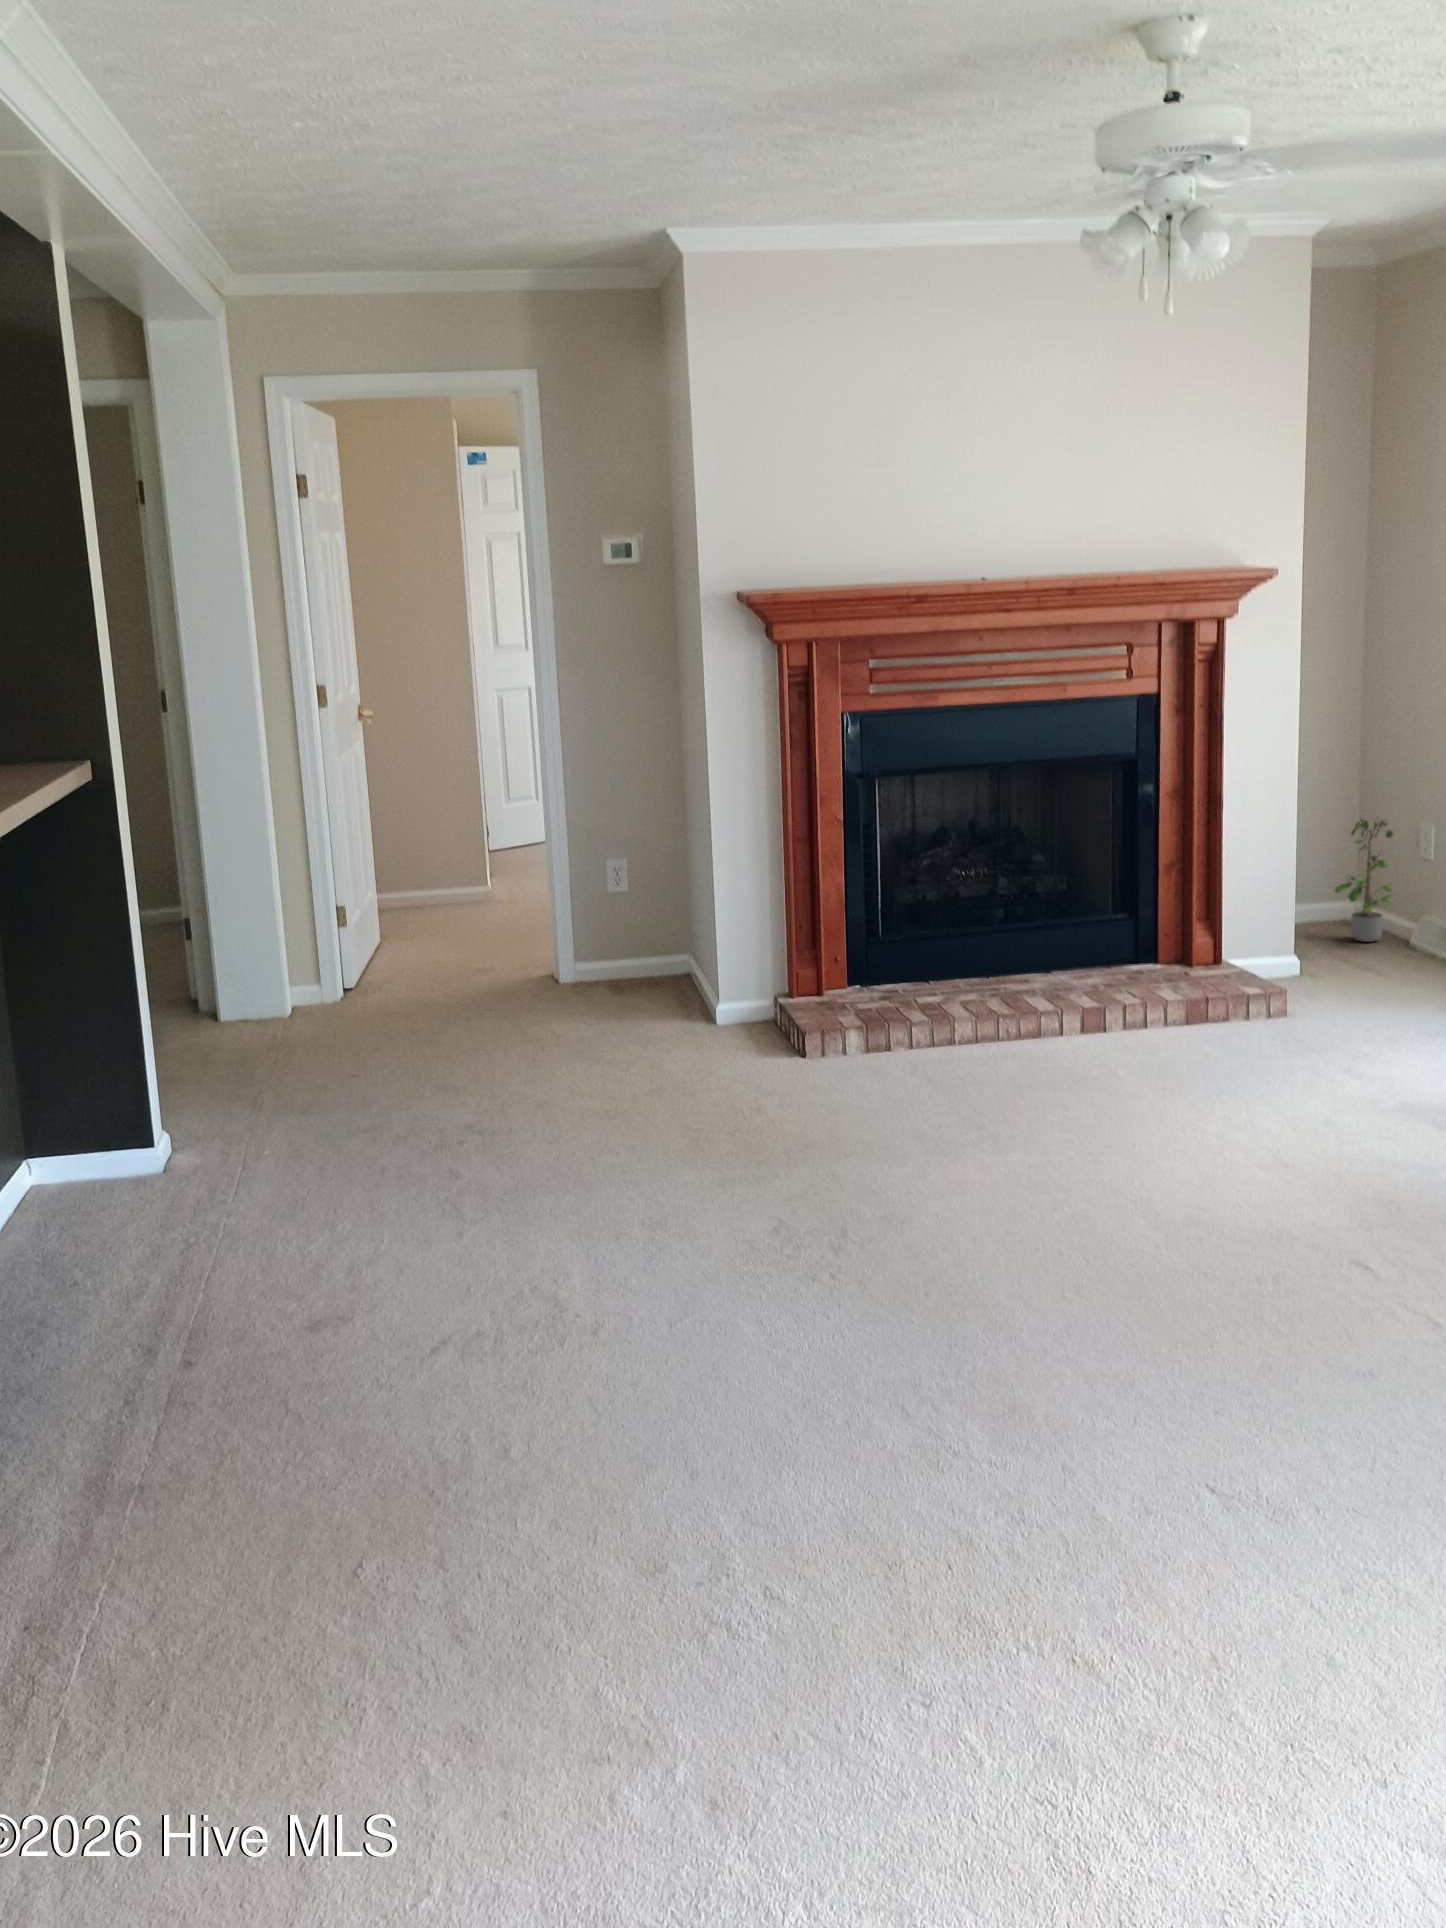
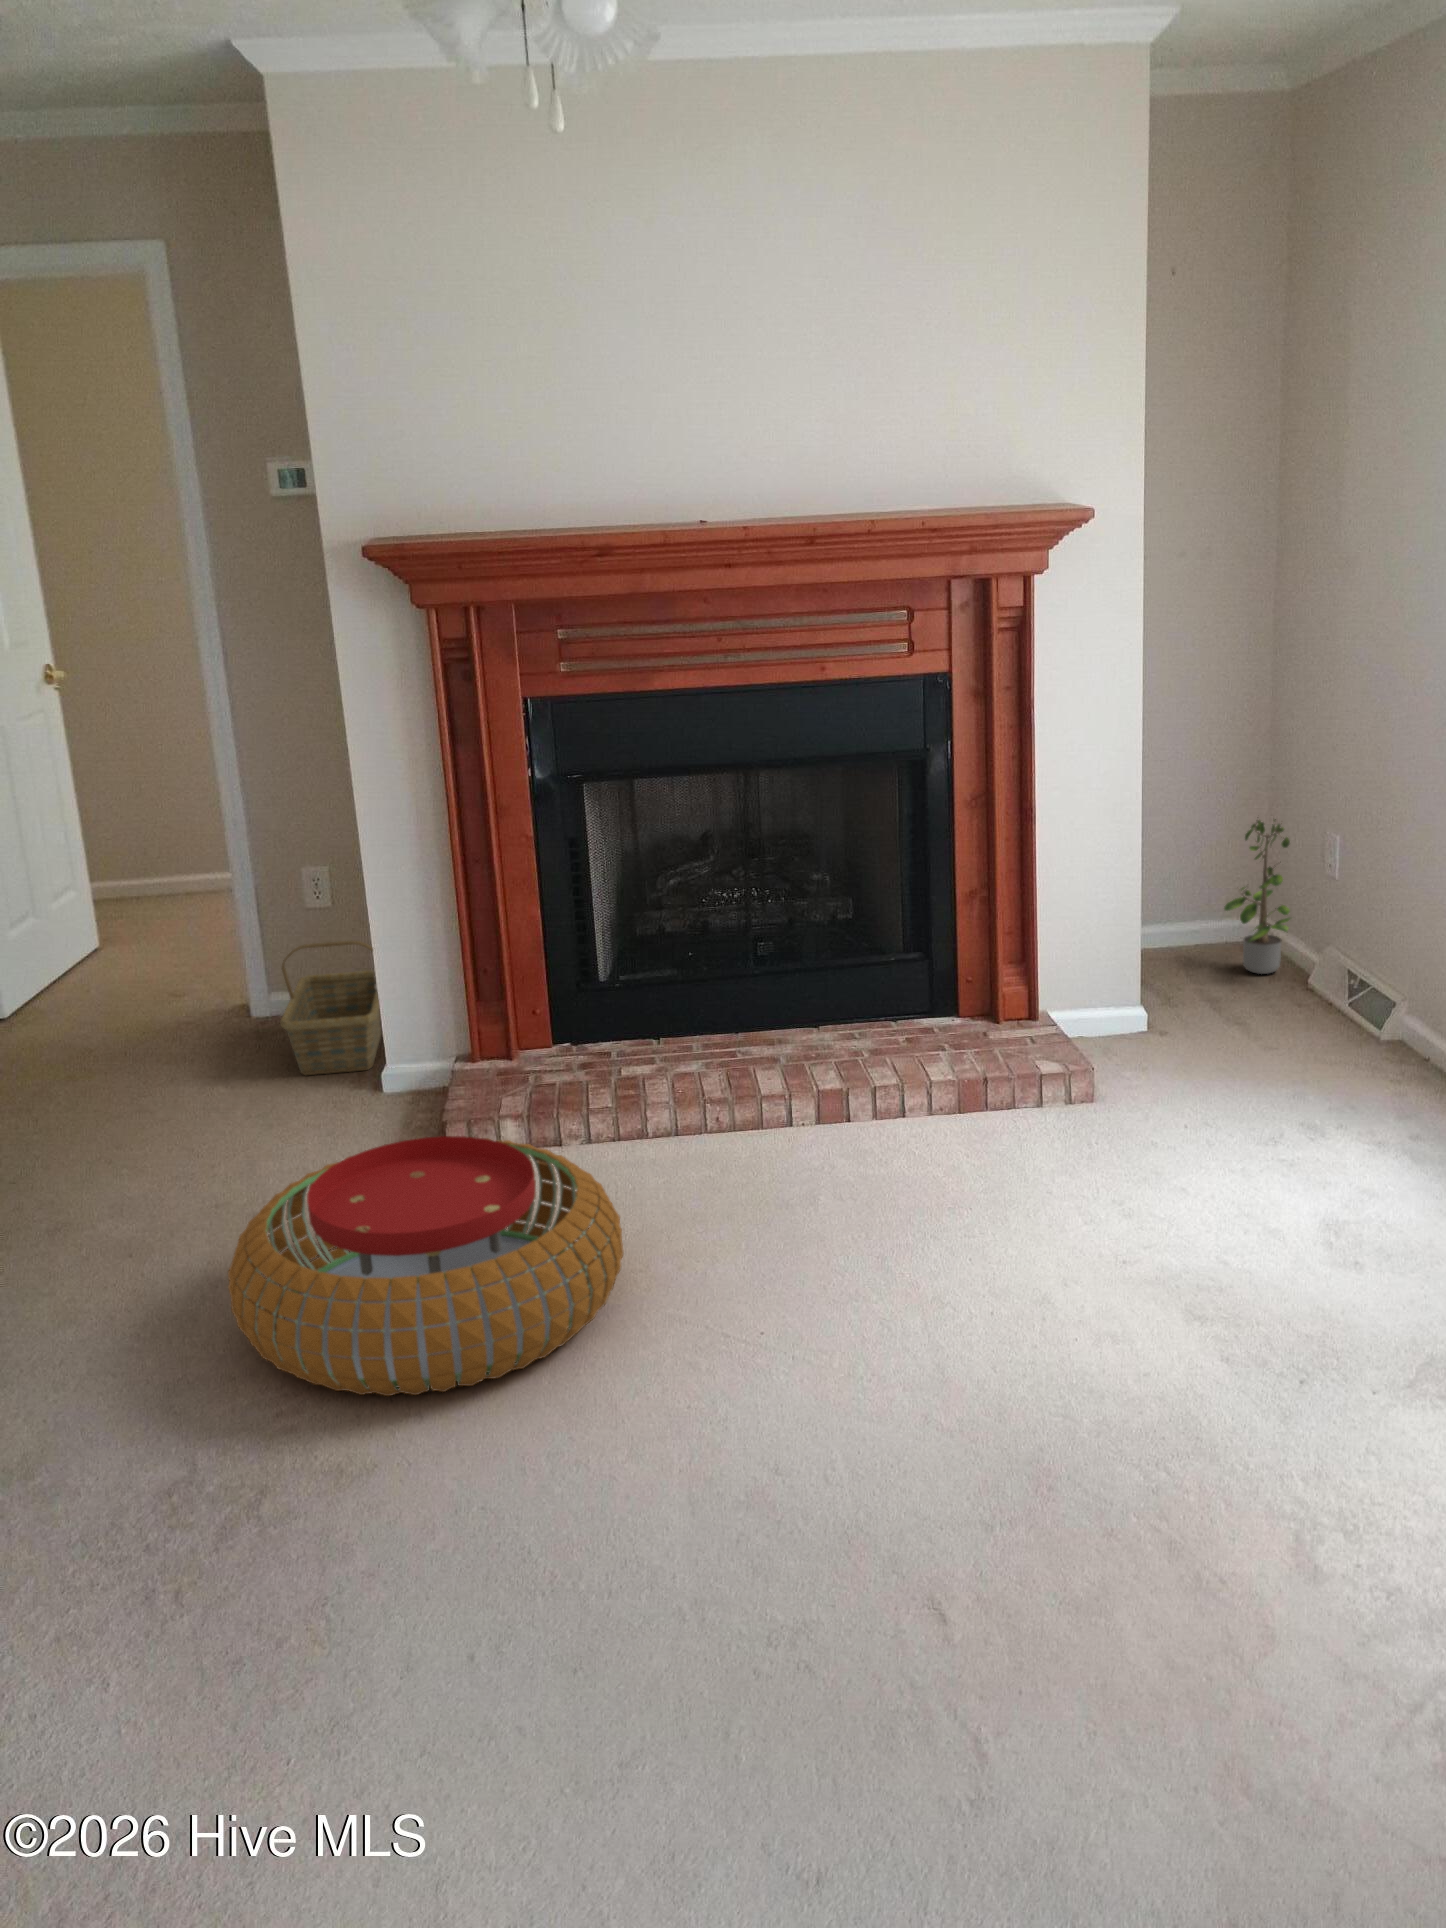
basket: none [608,913,697,1020] -> present [280,941,382,1075]
pouf: none [729,1016,1018,1180] -> present [228,1136,624,1396]

